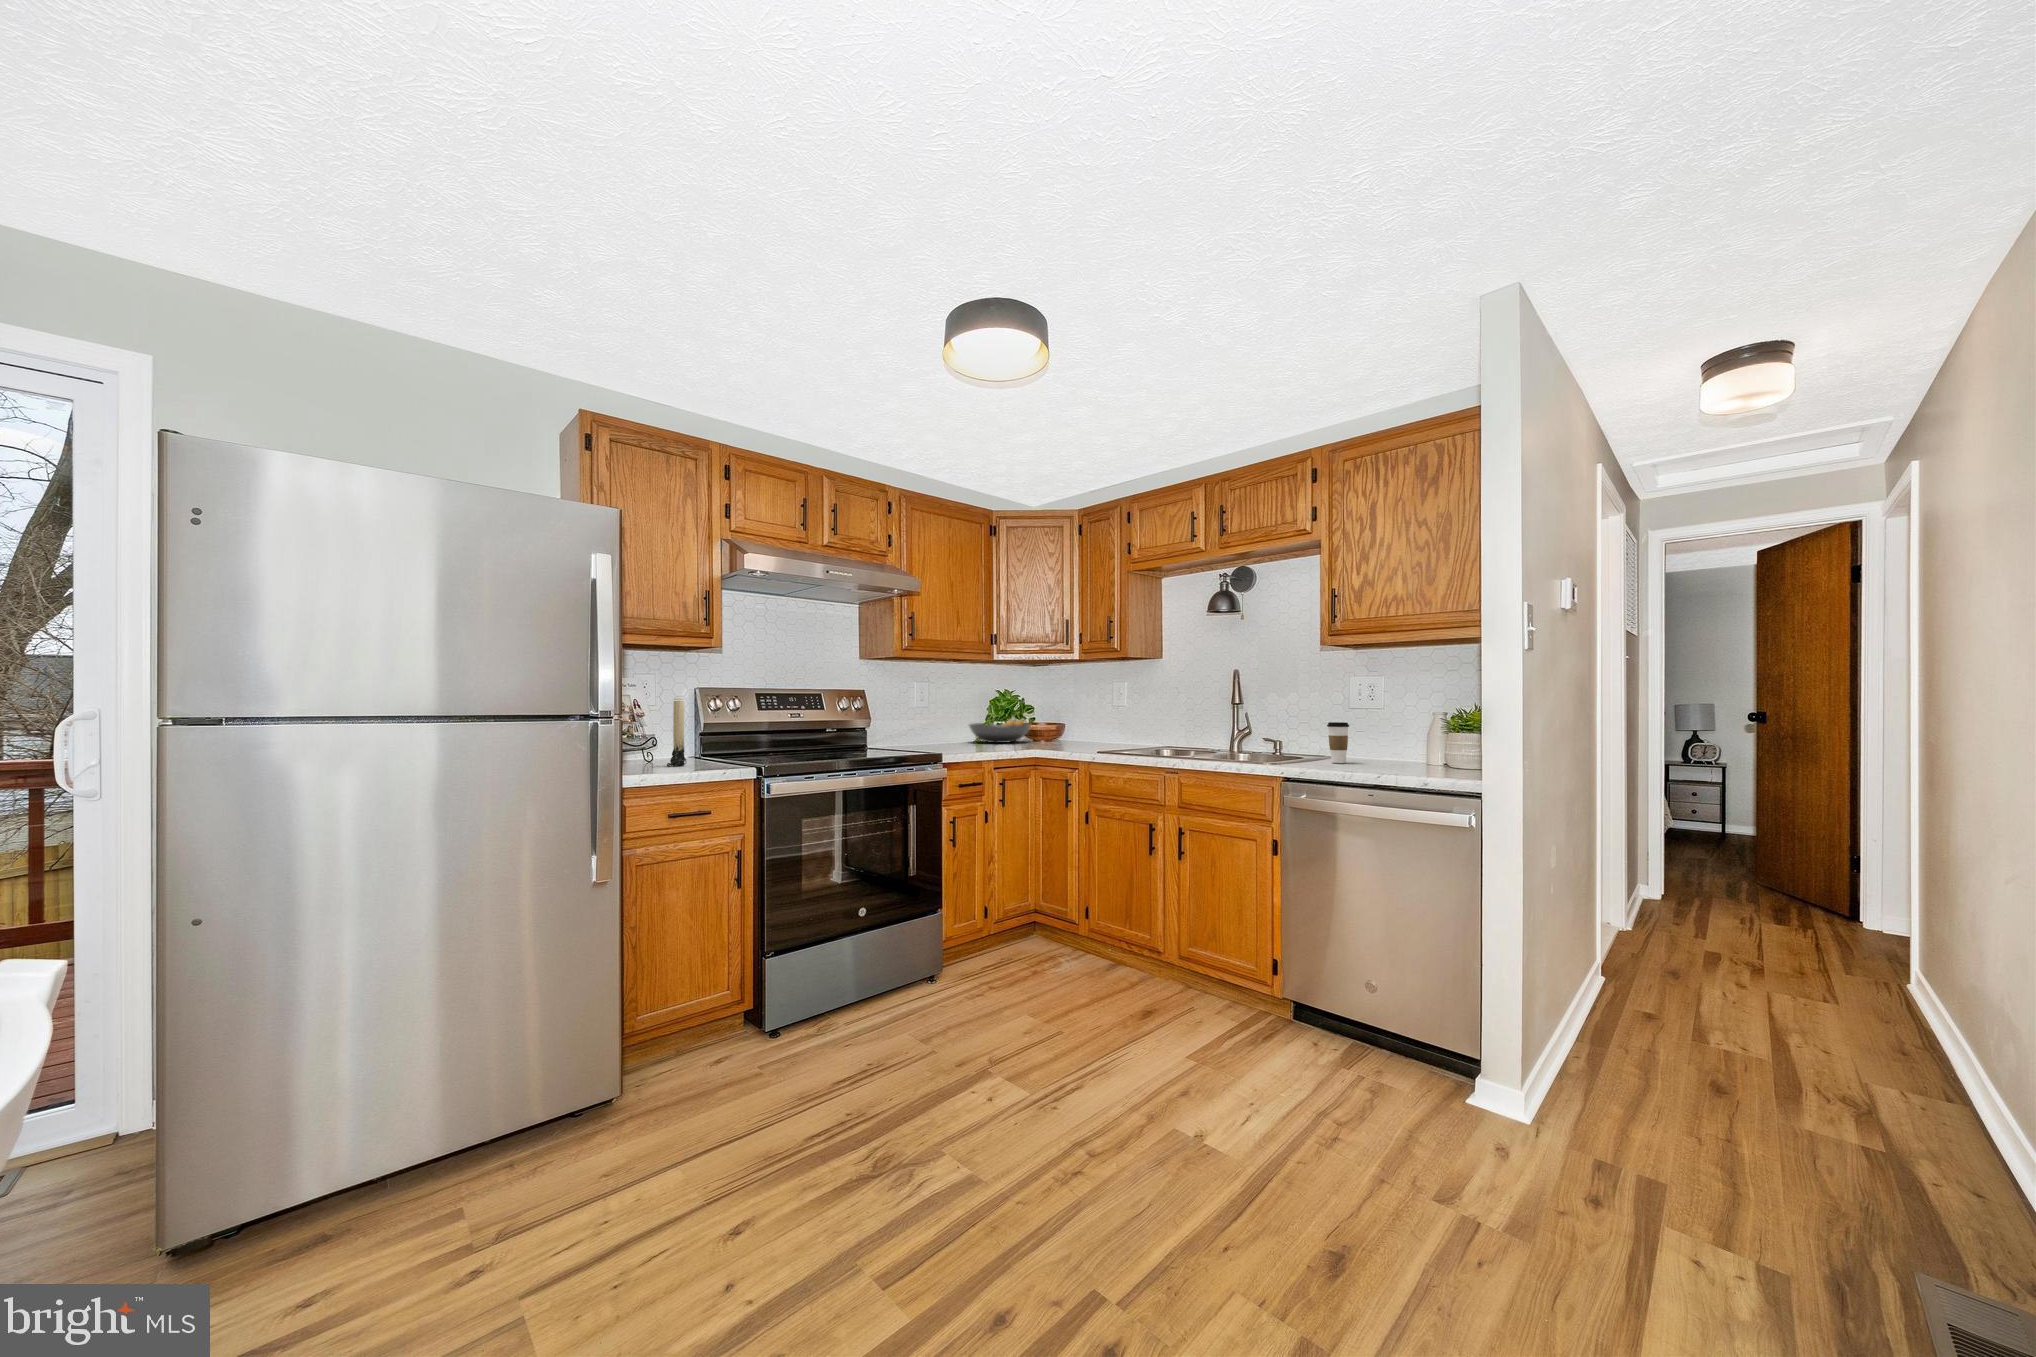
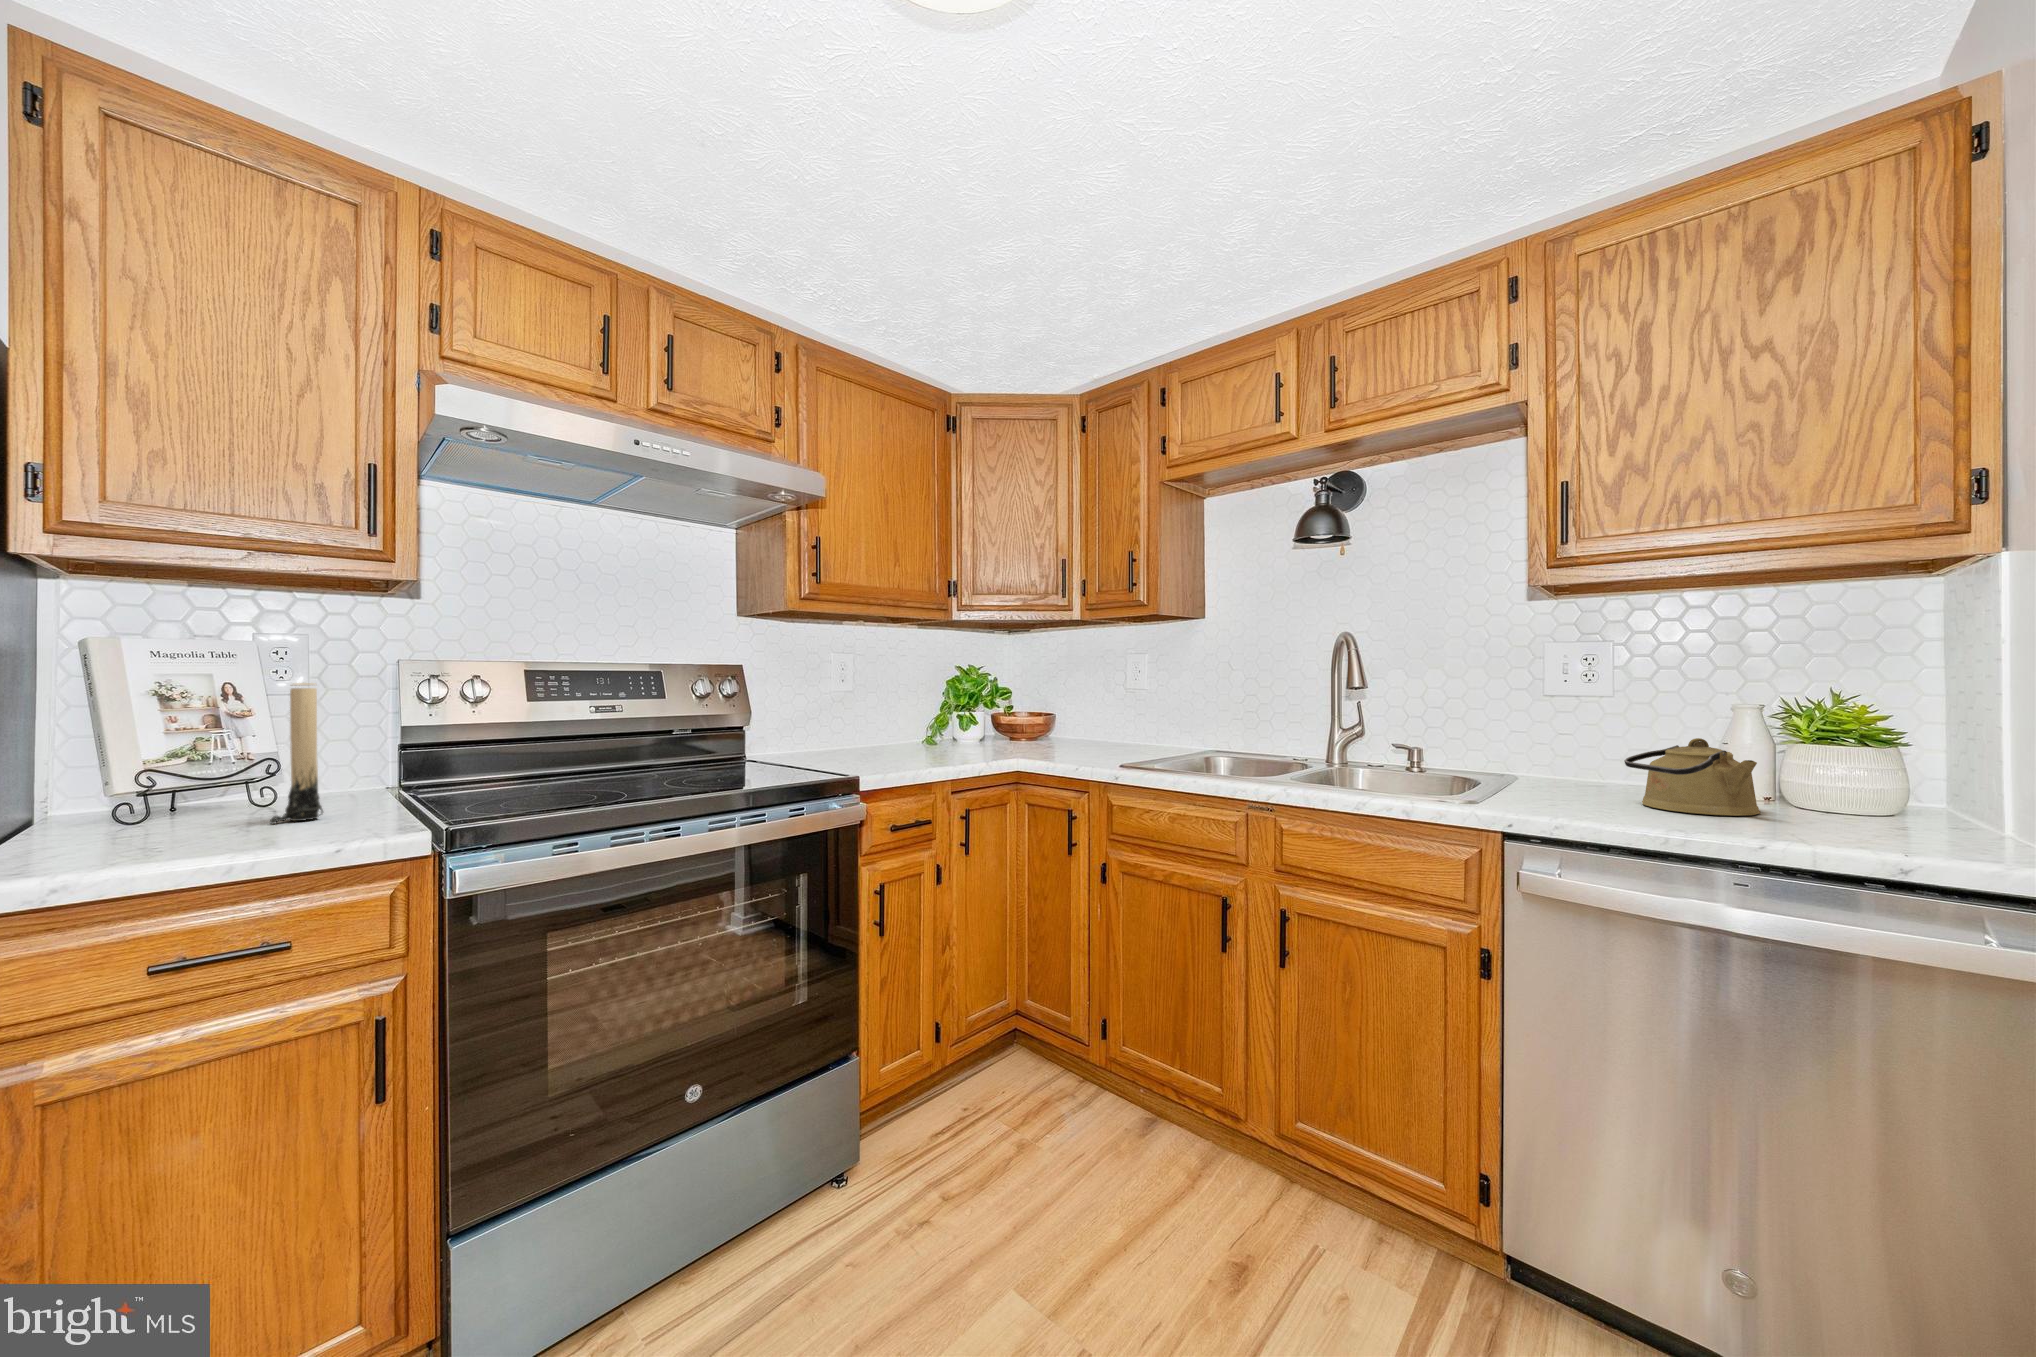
fruit bowl: present [969,720,1031,743] -> none [912,712,1009,748]
coffee cup: present [1327,722,1349,763] -> none [1541,723,1585,797]
kettle: none [1365,729,1426,769] -> present [1624,738,1760,816]

